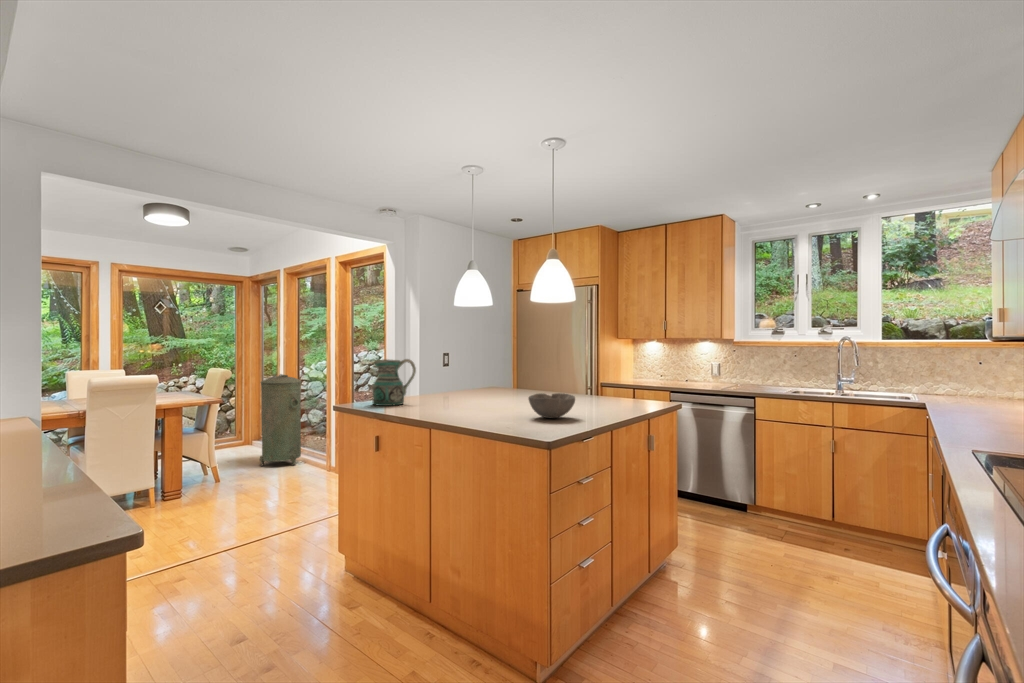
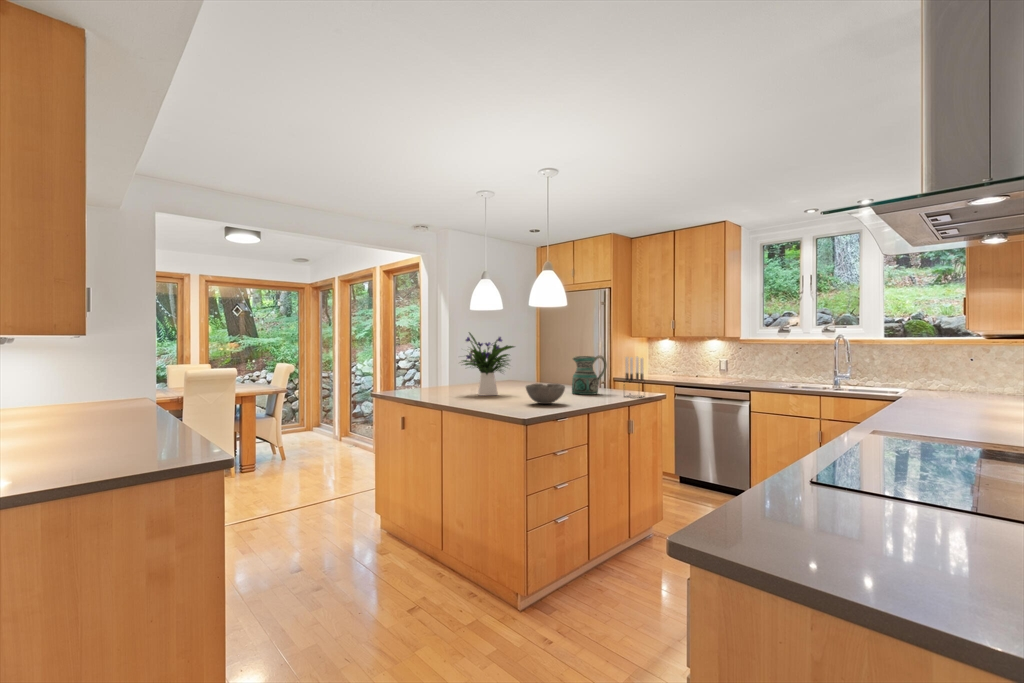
flower arrangement: none [437,332,507,407] -> present [463,332,514,395]
ceramic pitcher: present [372,359,416,406] -> present [572,355,607,395]
candle holder: none [632,360,656,408] -> present [625,357,644,397]
trash can: present [260,374,302,466] -> none [319,368,354,448]

